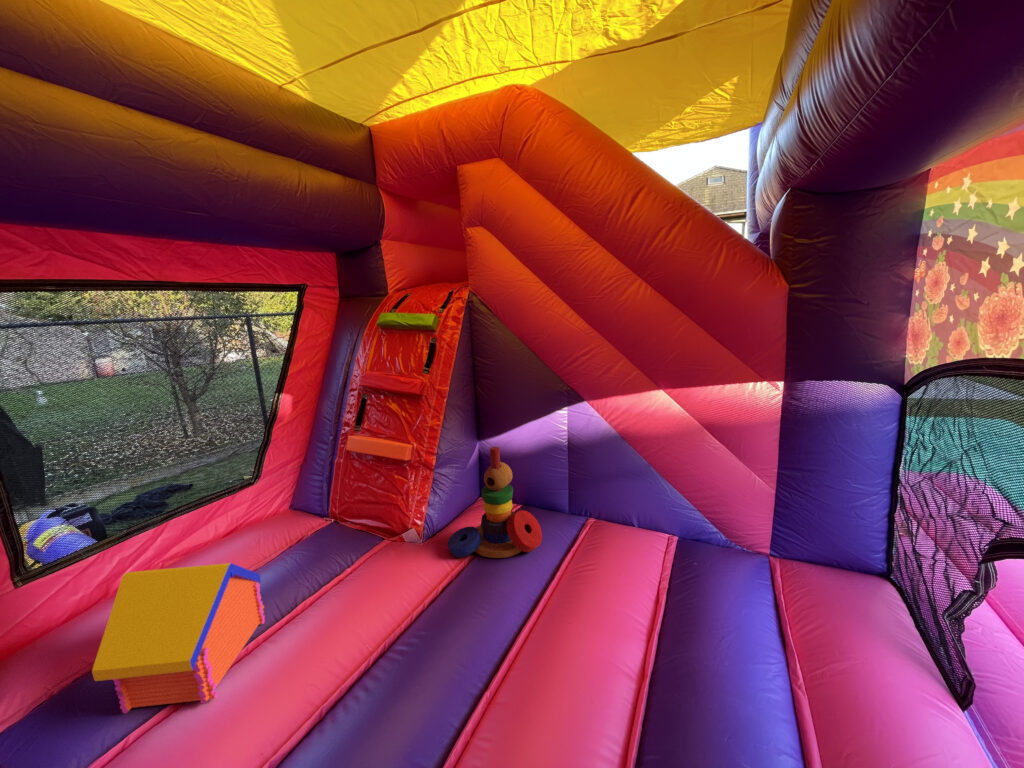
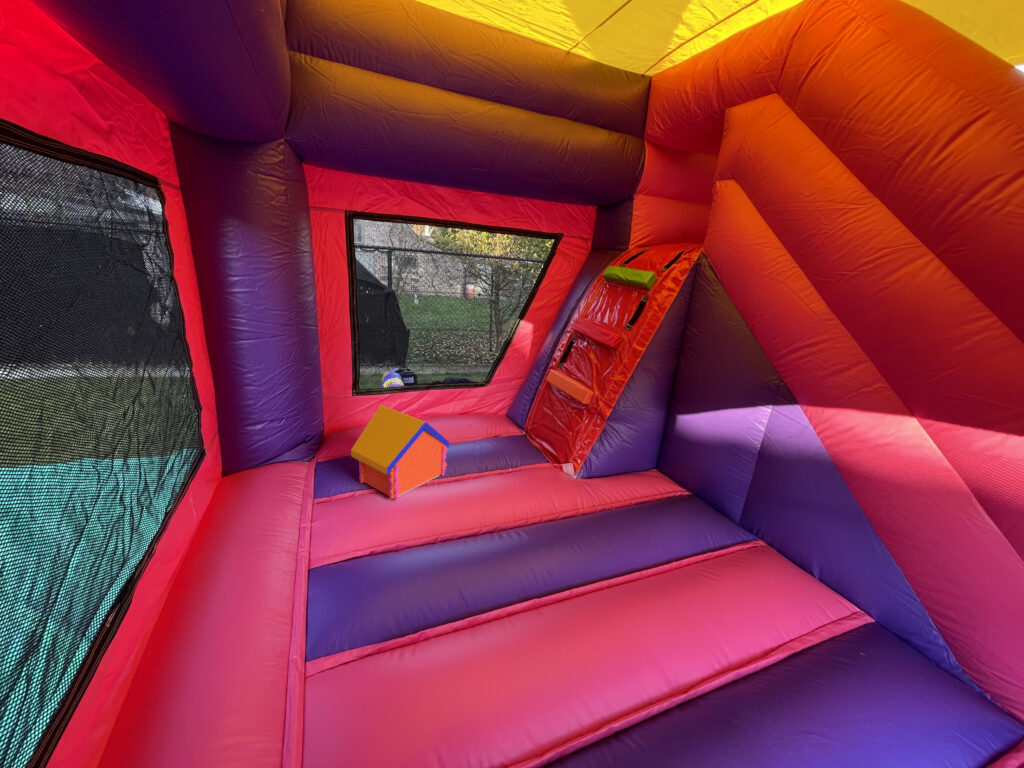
stacking toy: present [448,447,542,558] -> none [590,416,685,532]

